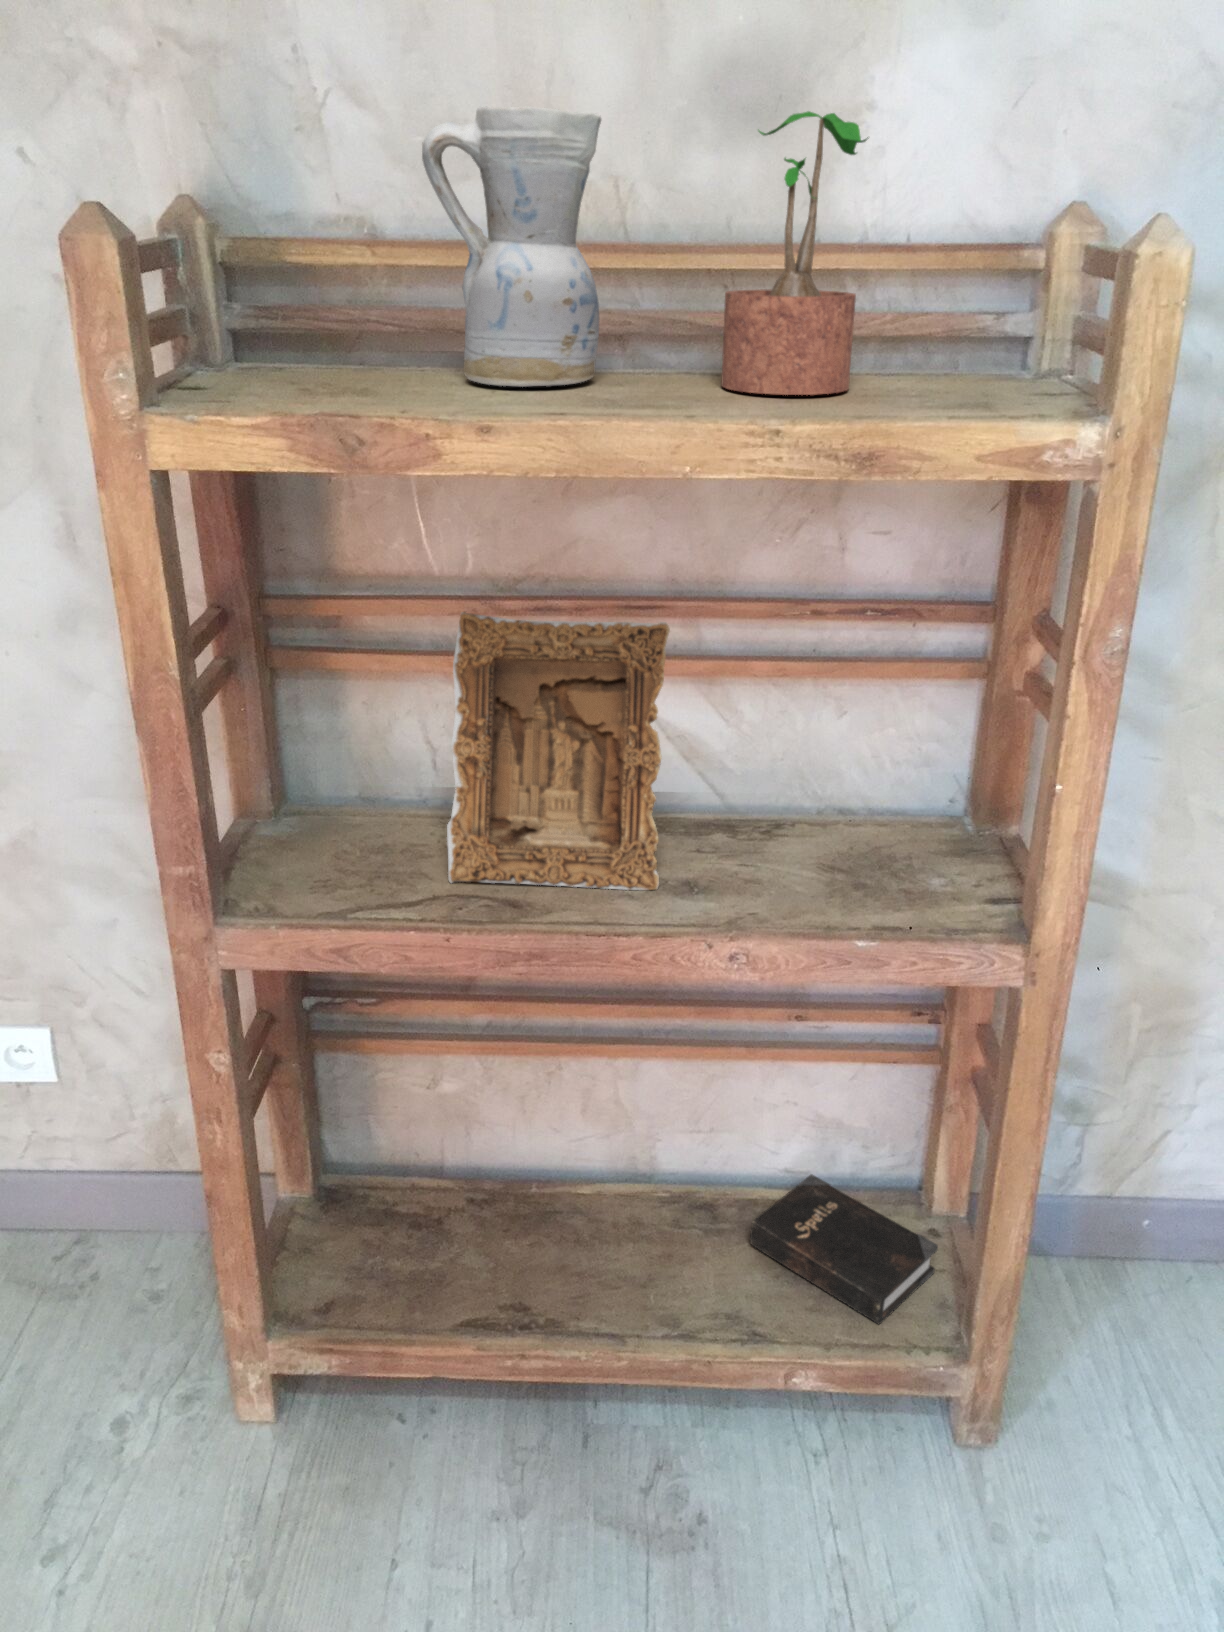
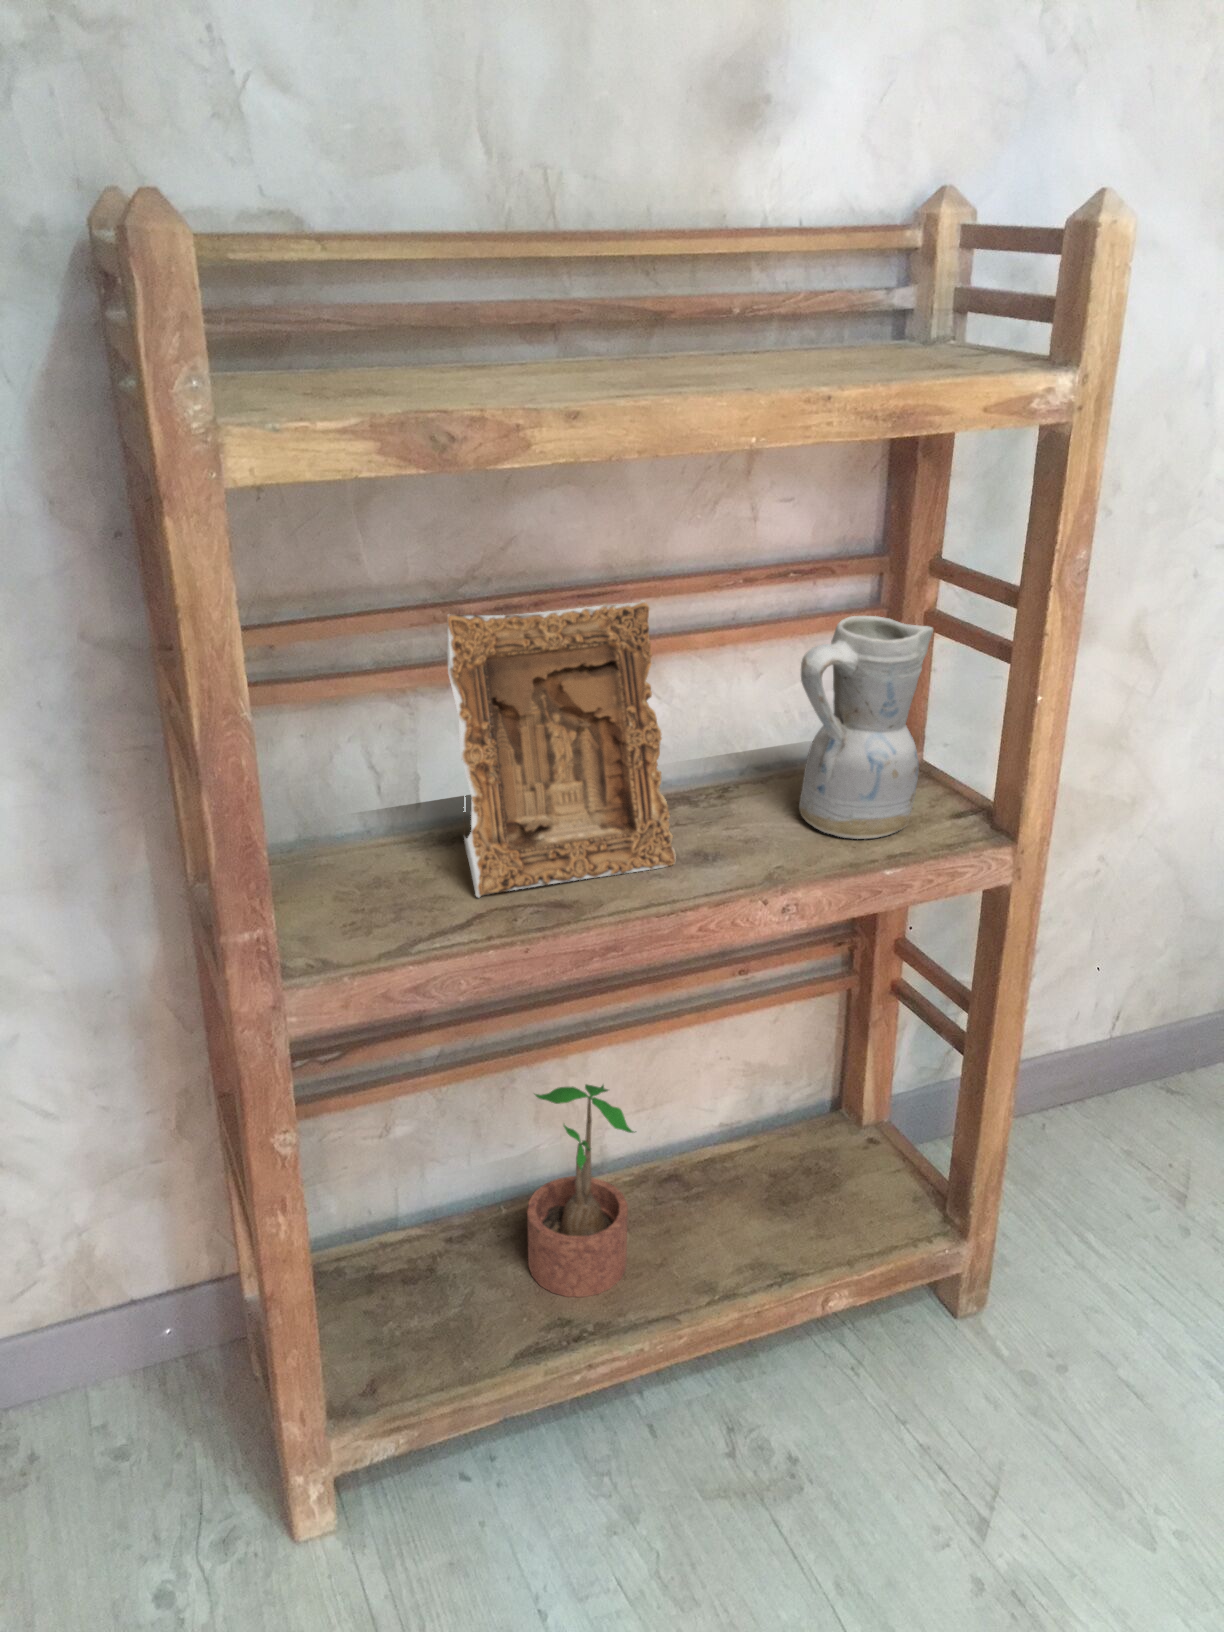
ceramic pitcher: present [422,107,601,387] -> present [799,616,933,839]
potted plant: present [721,111,868,395] -> present [527,1084,634,1297]
hardback book: present [750,1174,938,1324] -> none [735,1118,900,1232]

